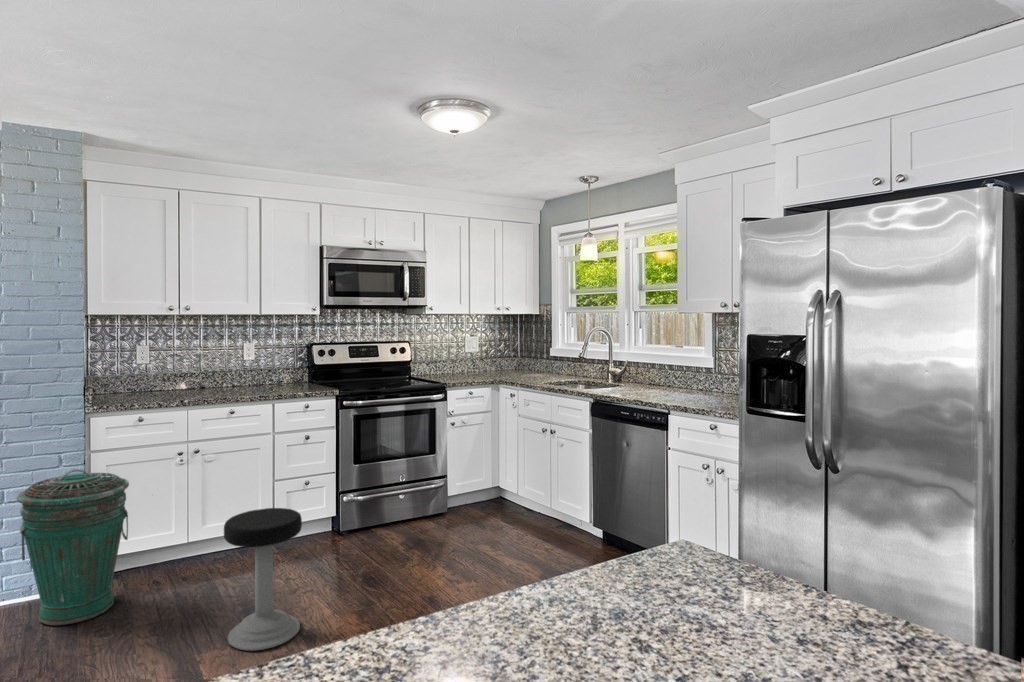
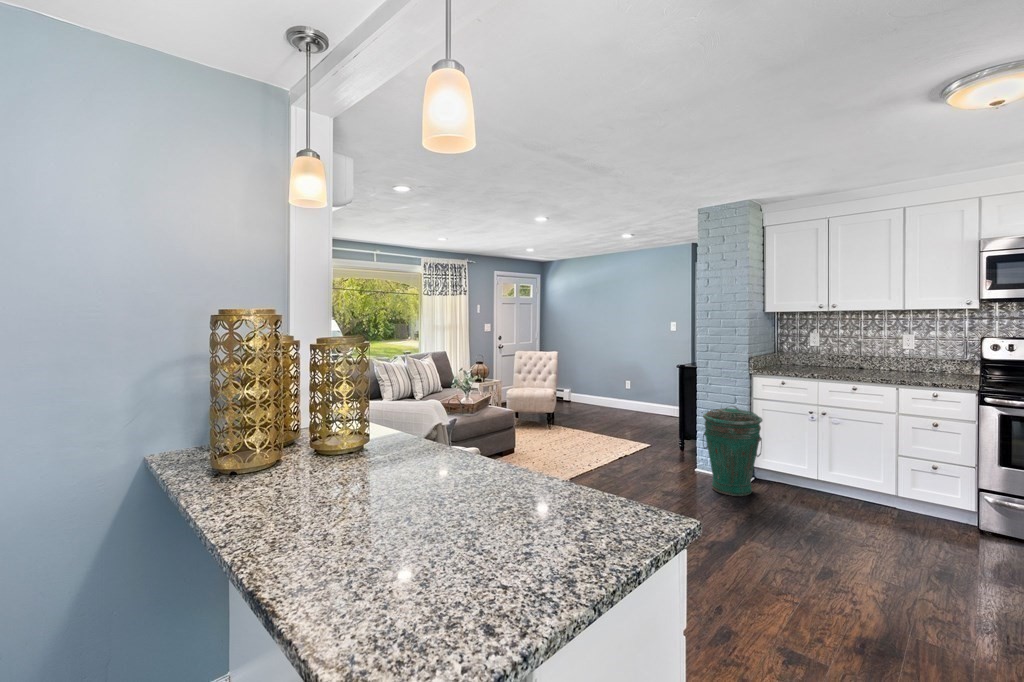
stool: present [224,508,302,651] -> none [776,457,841,563]

